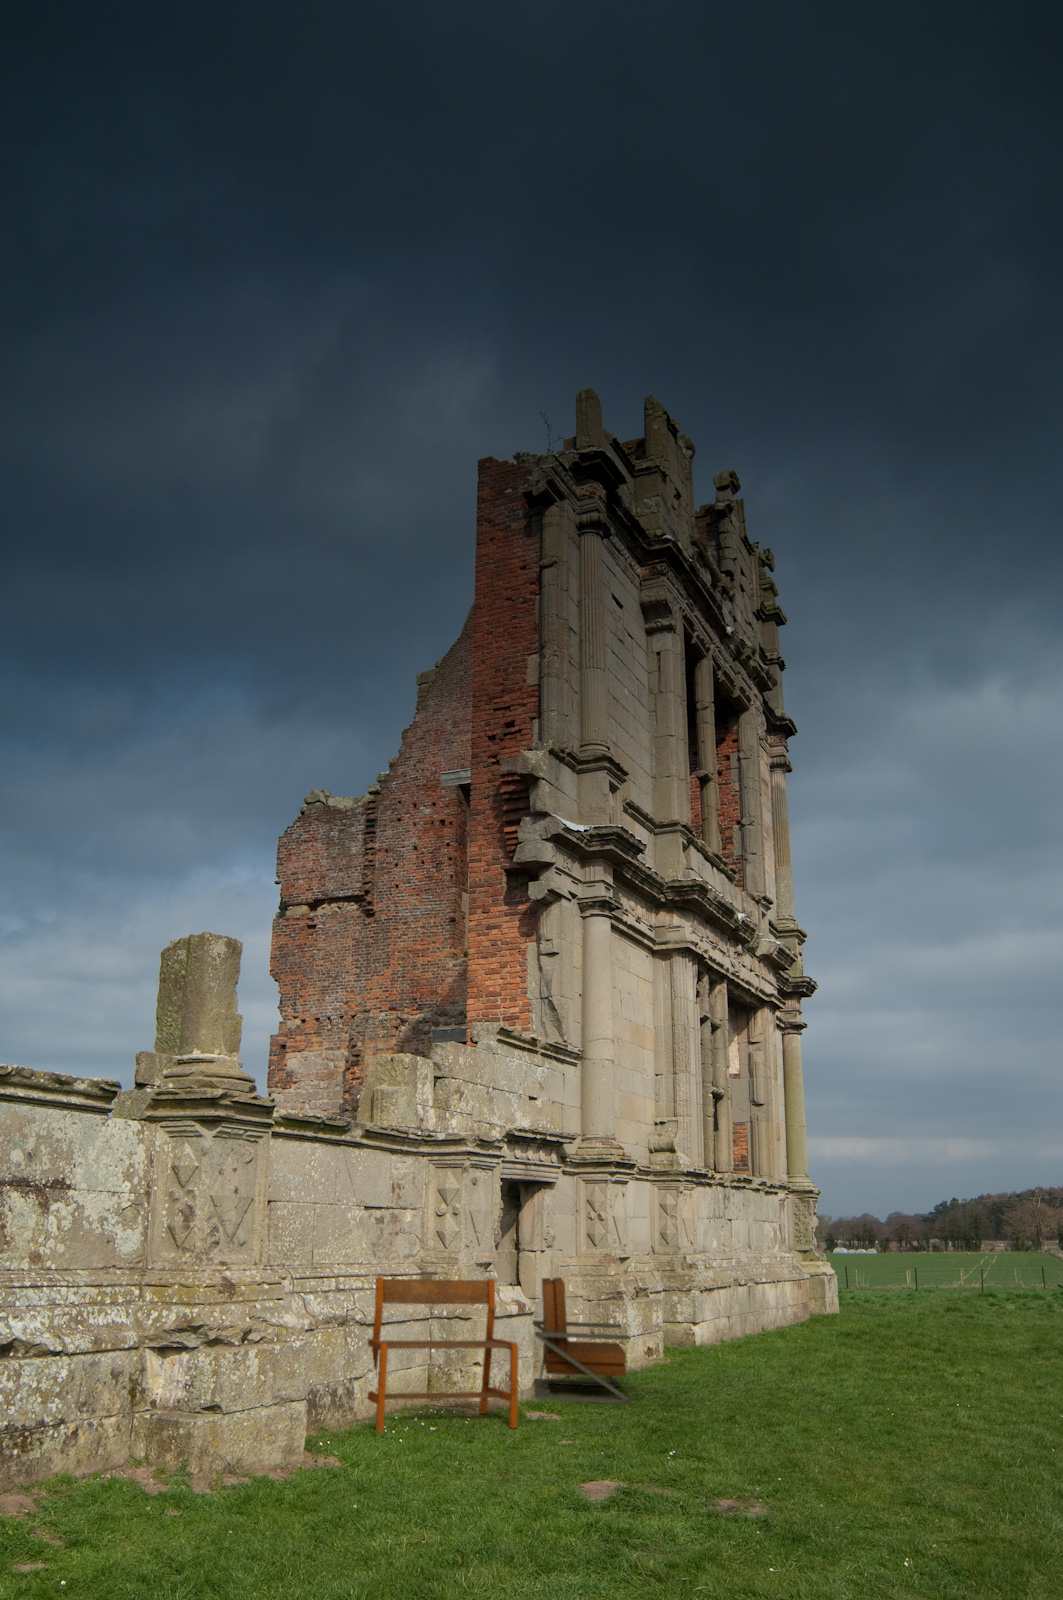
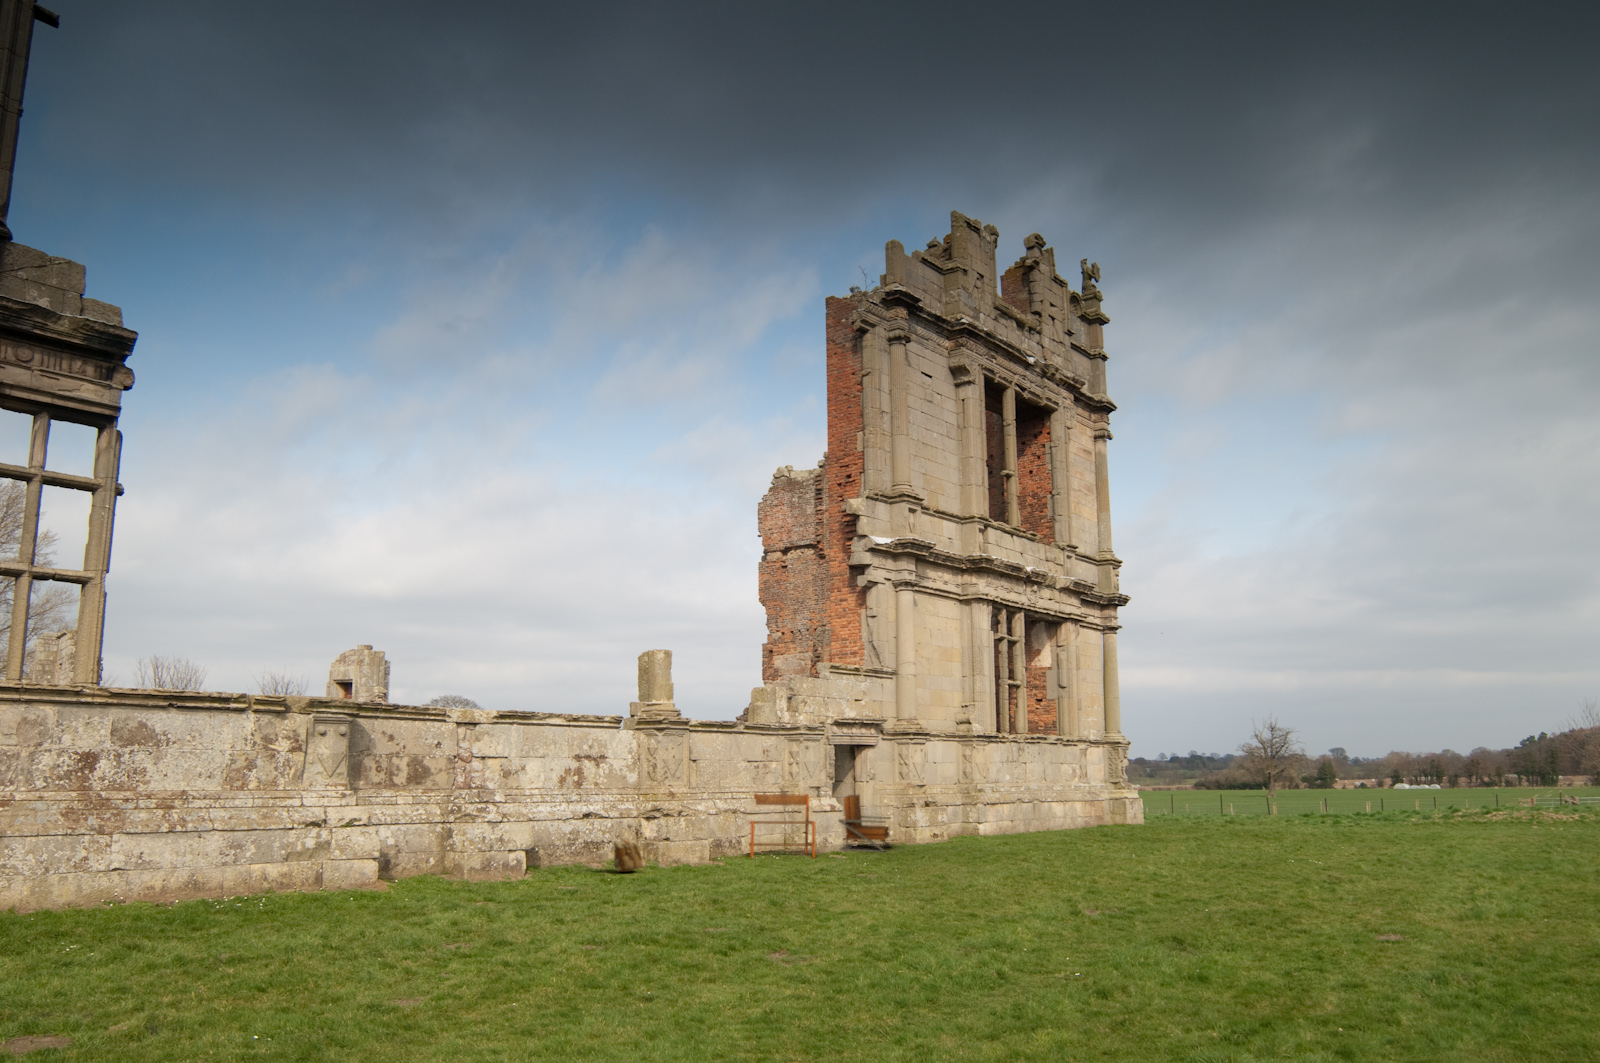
backpack: none [64,1412,149,1511] -> present [613,840,642,872]

